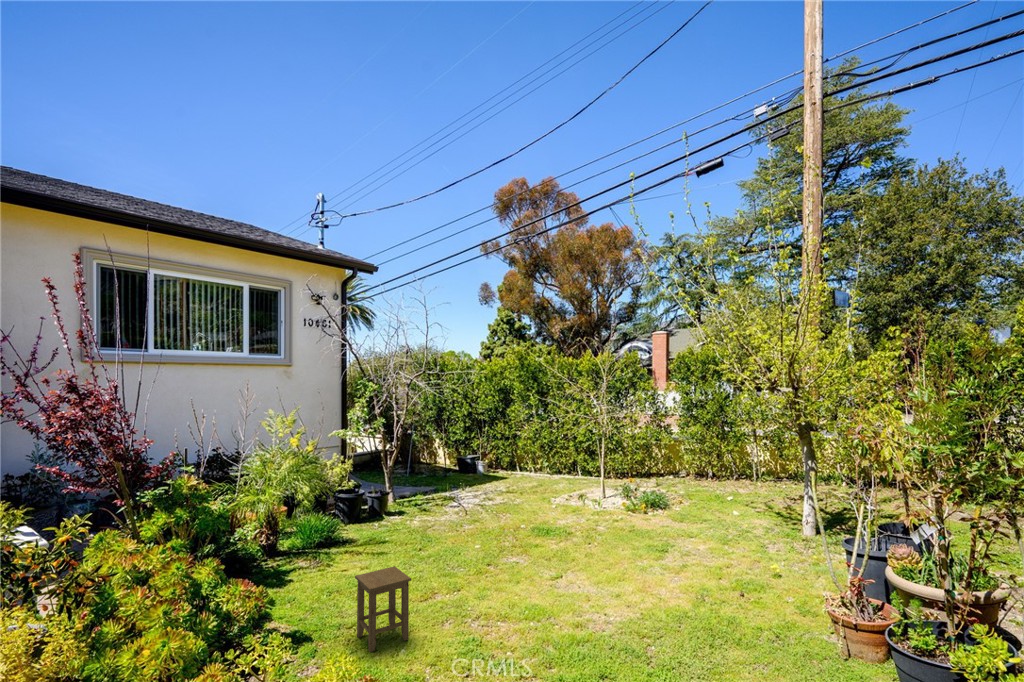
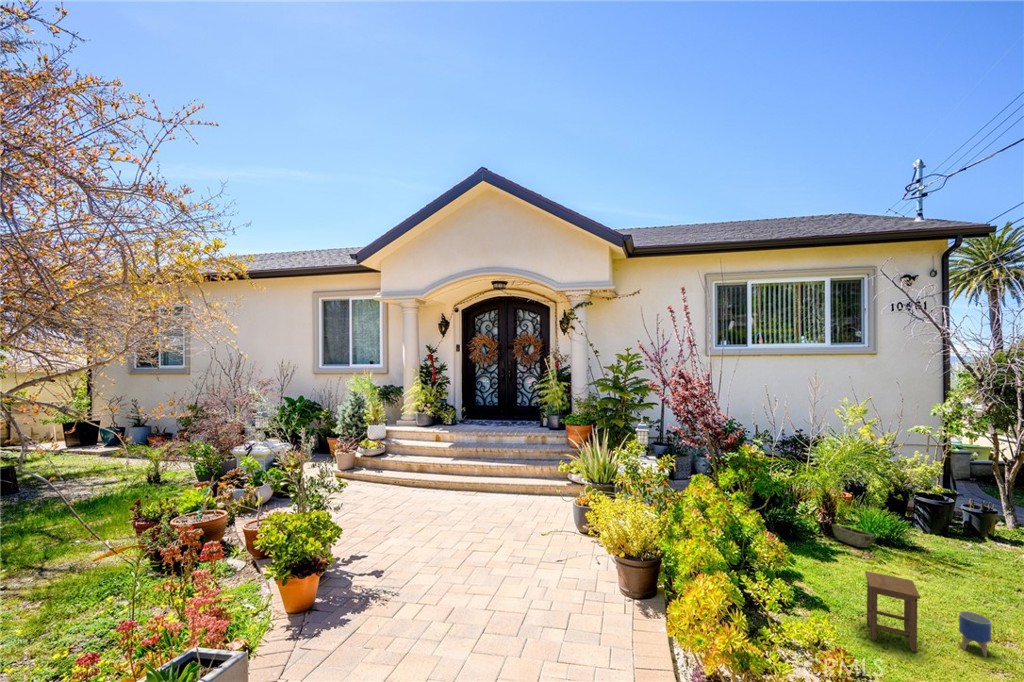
woven basket: none [274,541,317,560] -> present [832,524,874,547]
planter: none [424,574,446,614] -> present [959,611,991,657]

